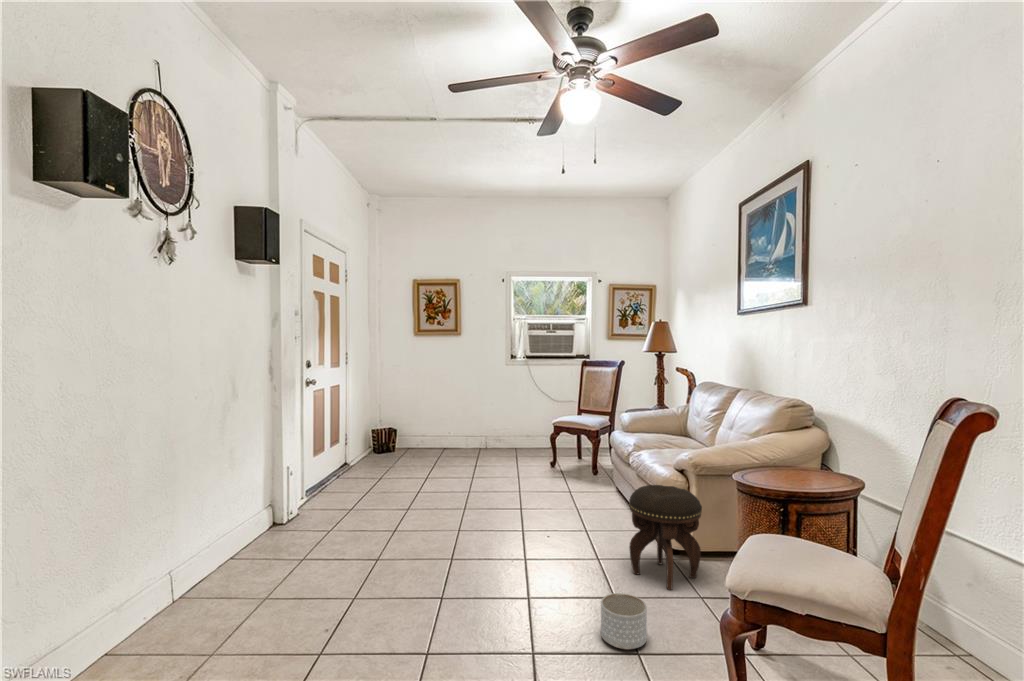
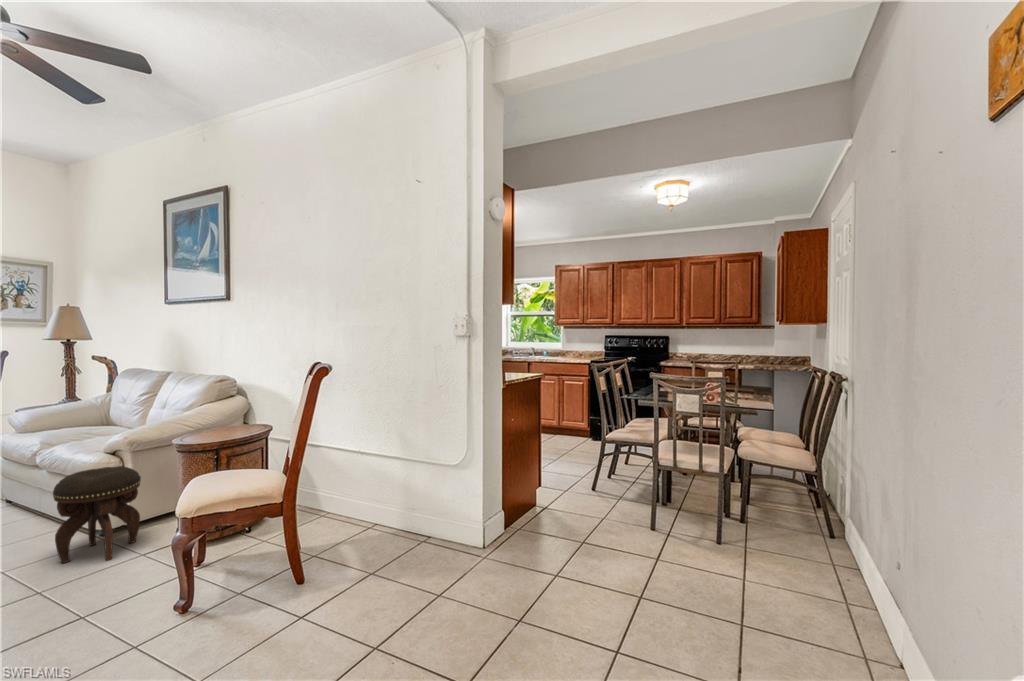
planter: present [601,593,647,649] -> none [34,570,93,624]

